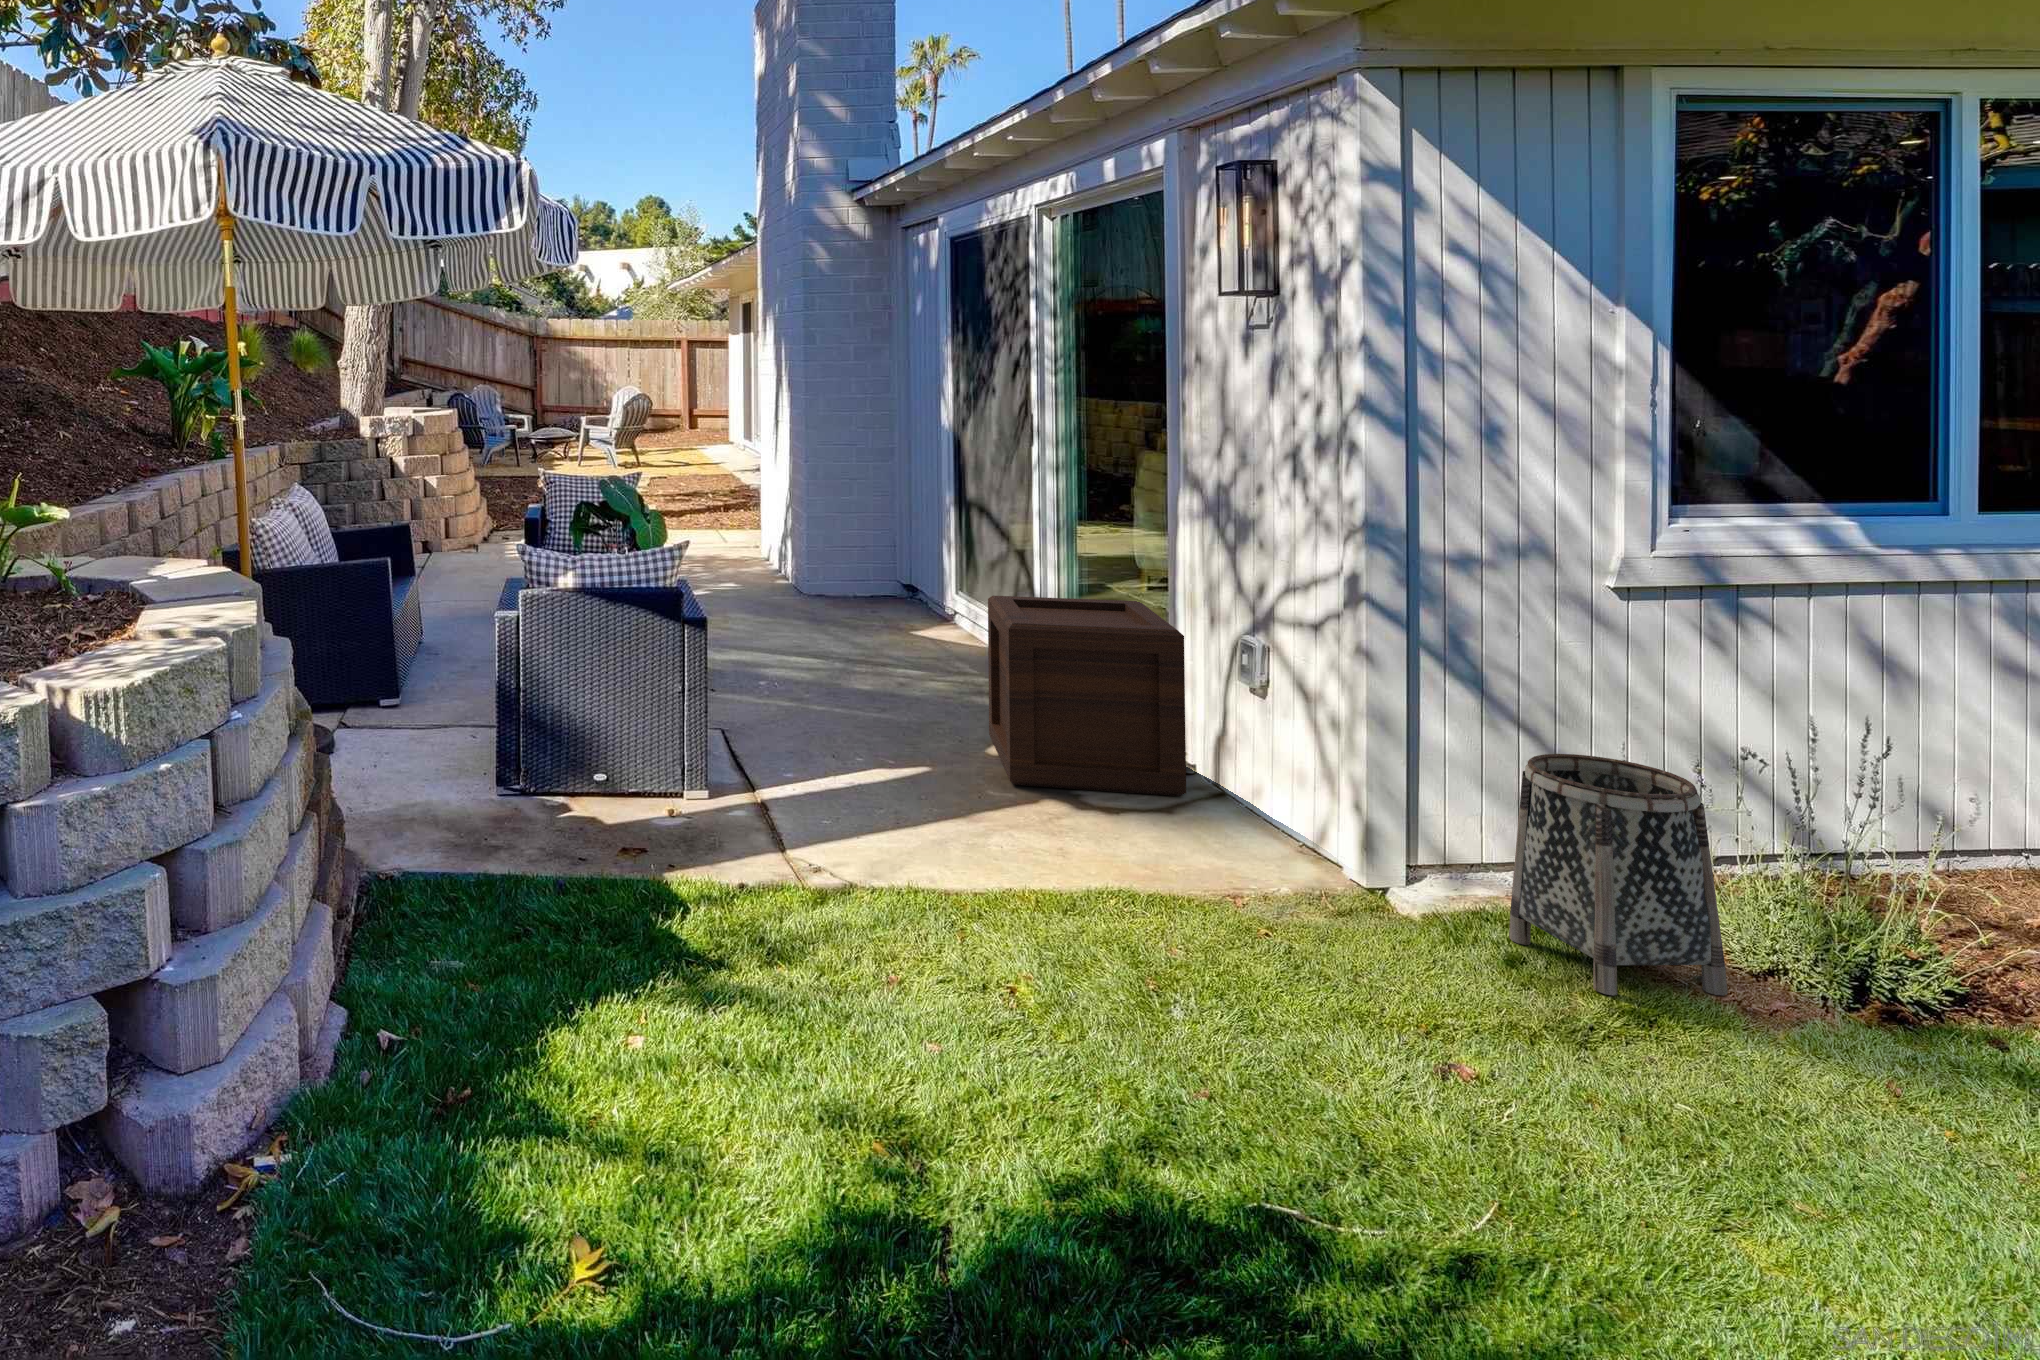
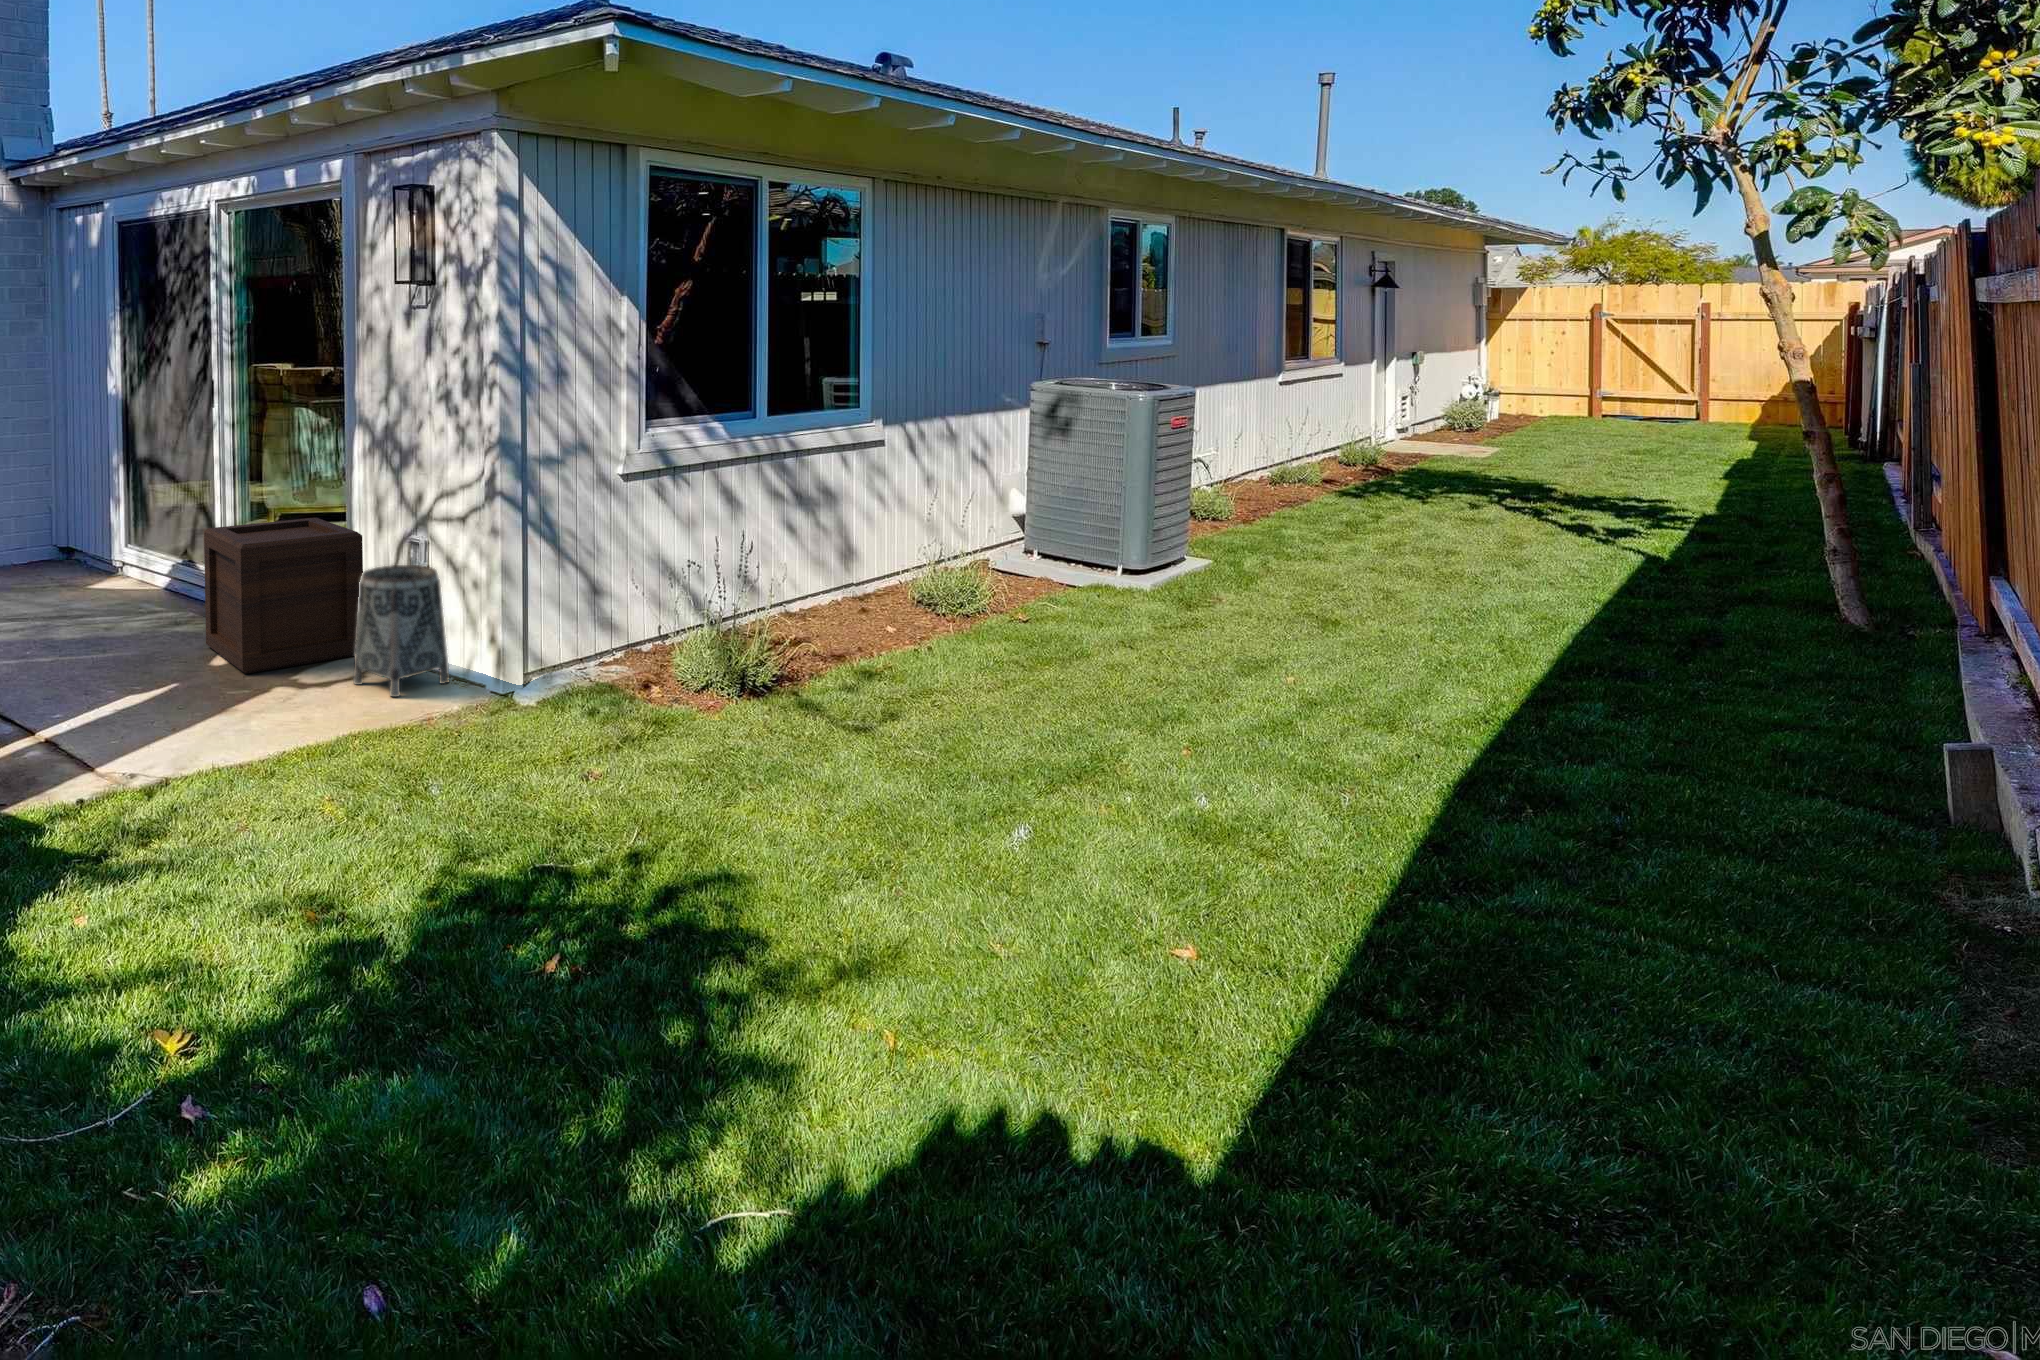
basket: present [1509,754,1728,996] -> present [353,565,449,697]

